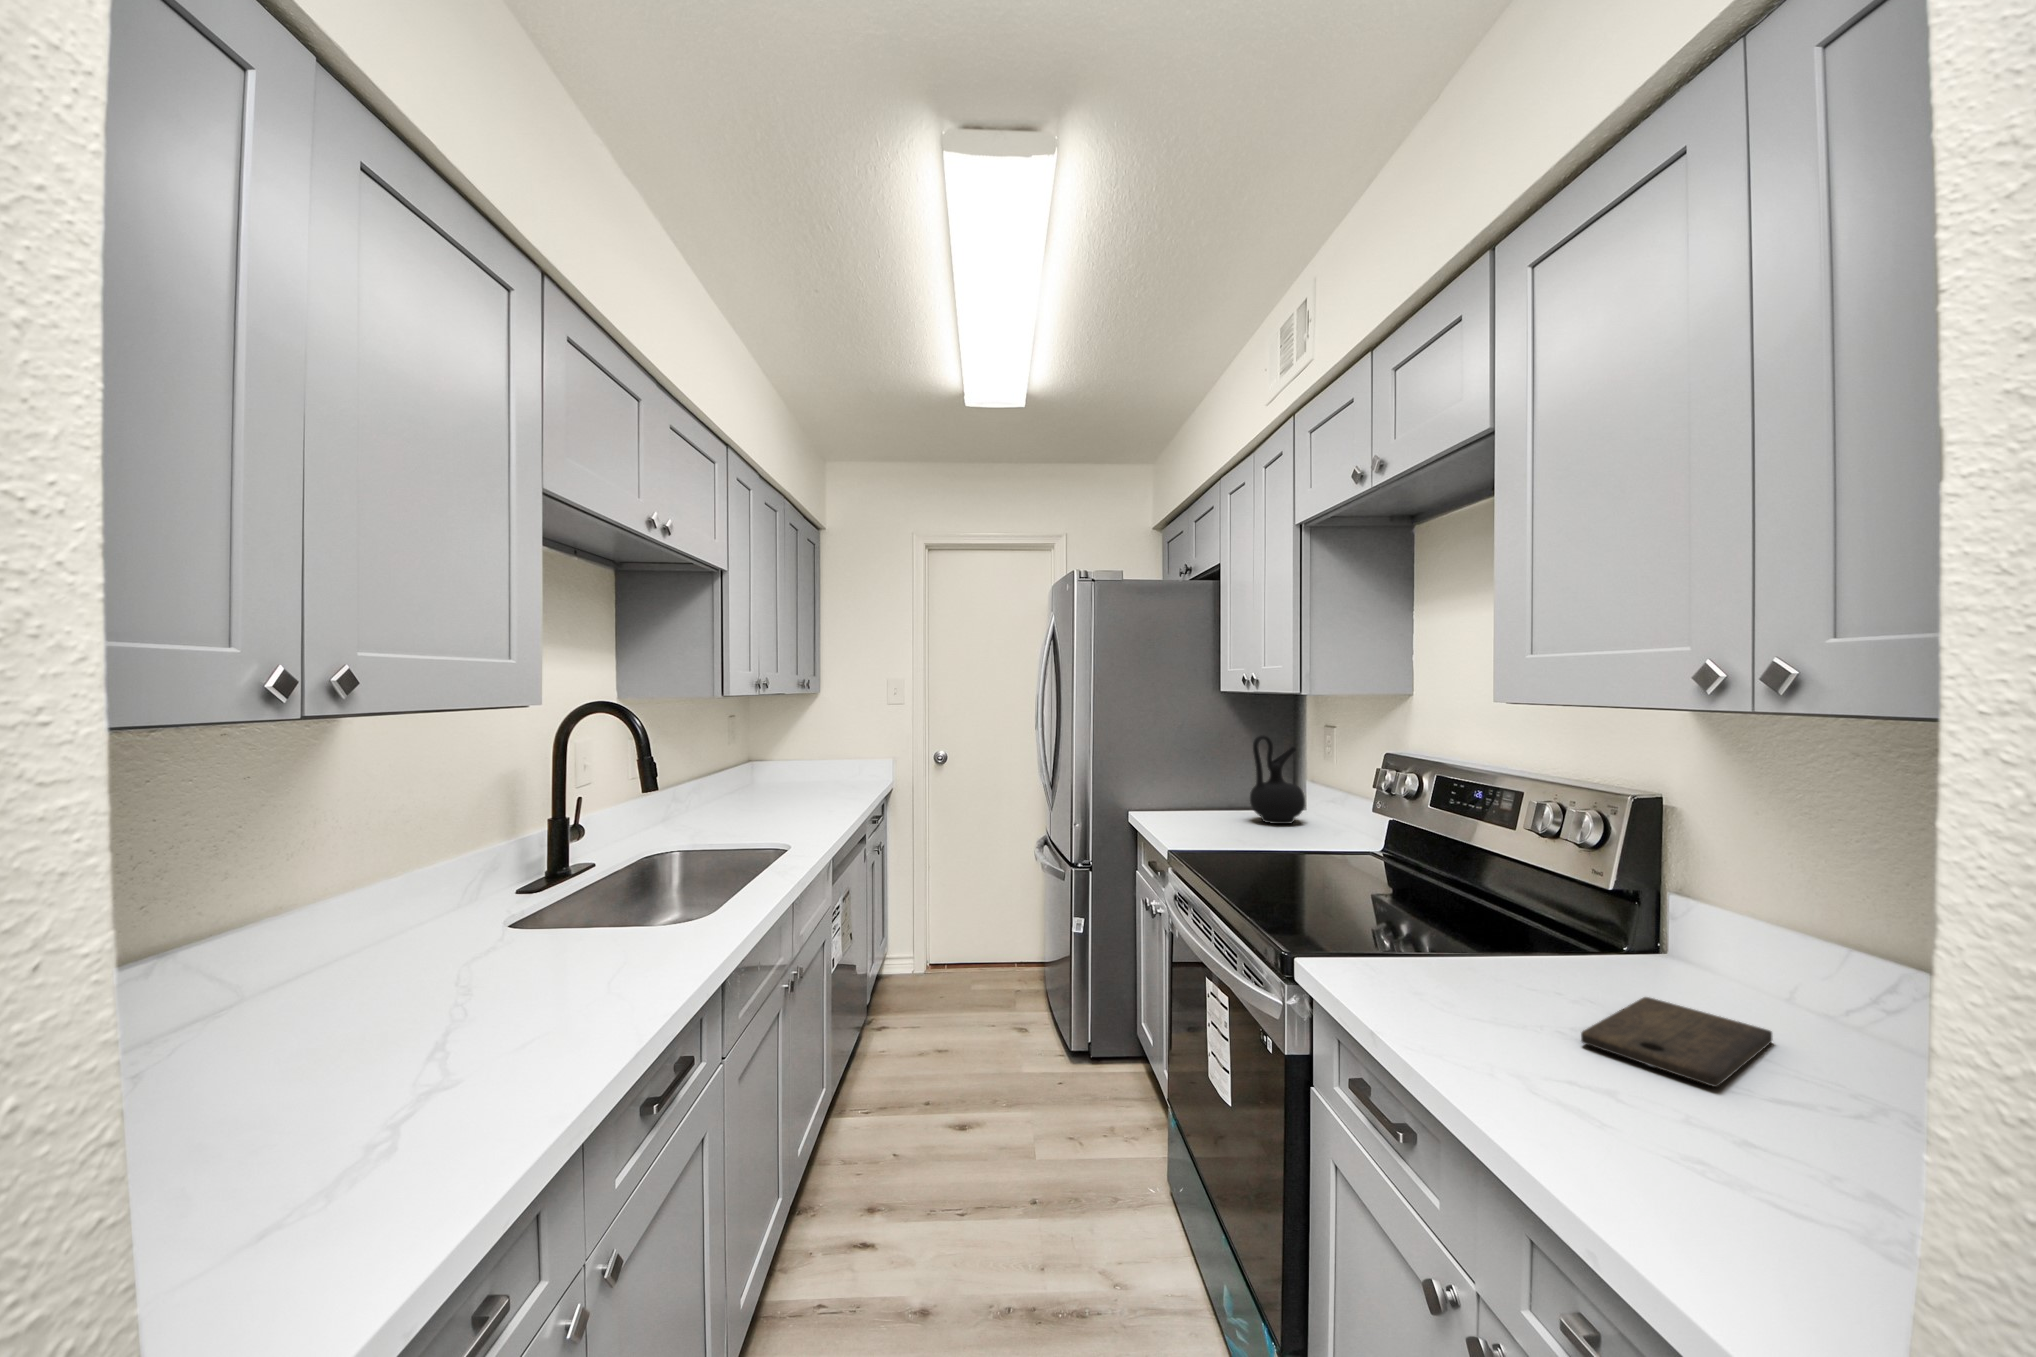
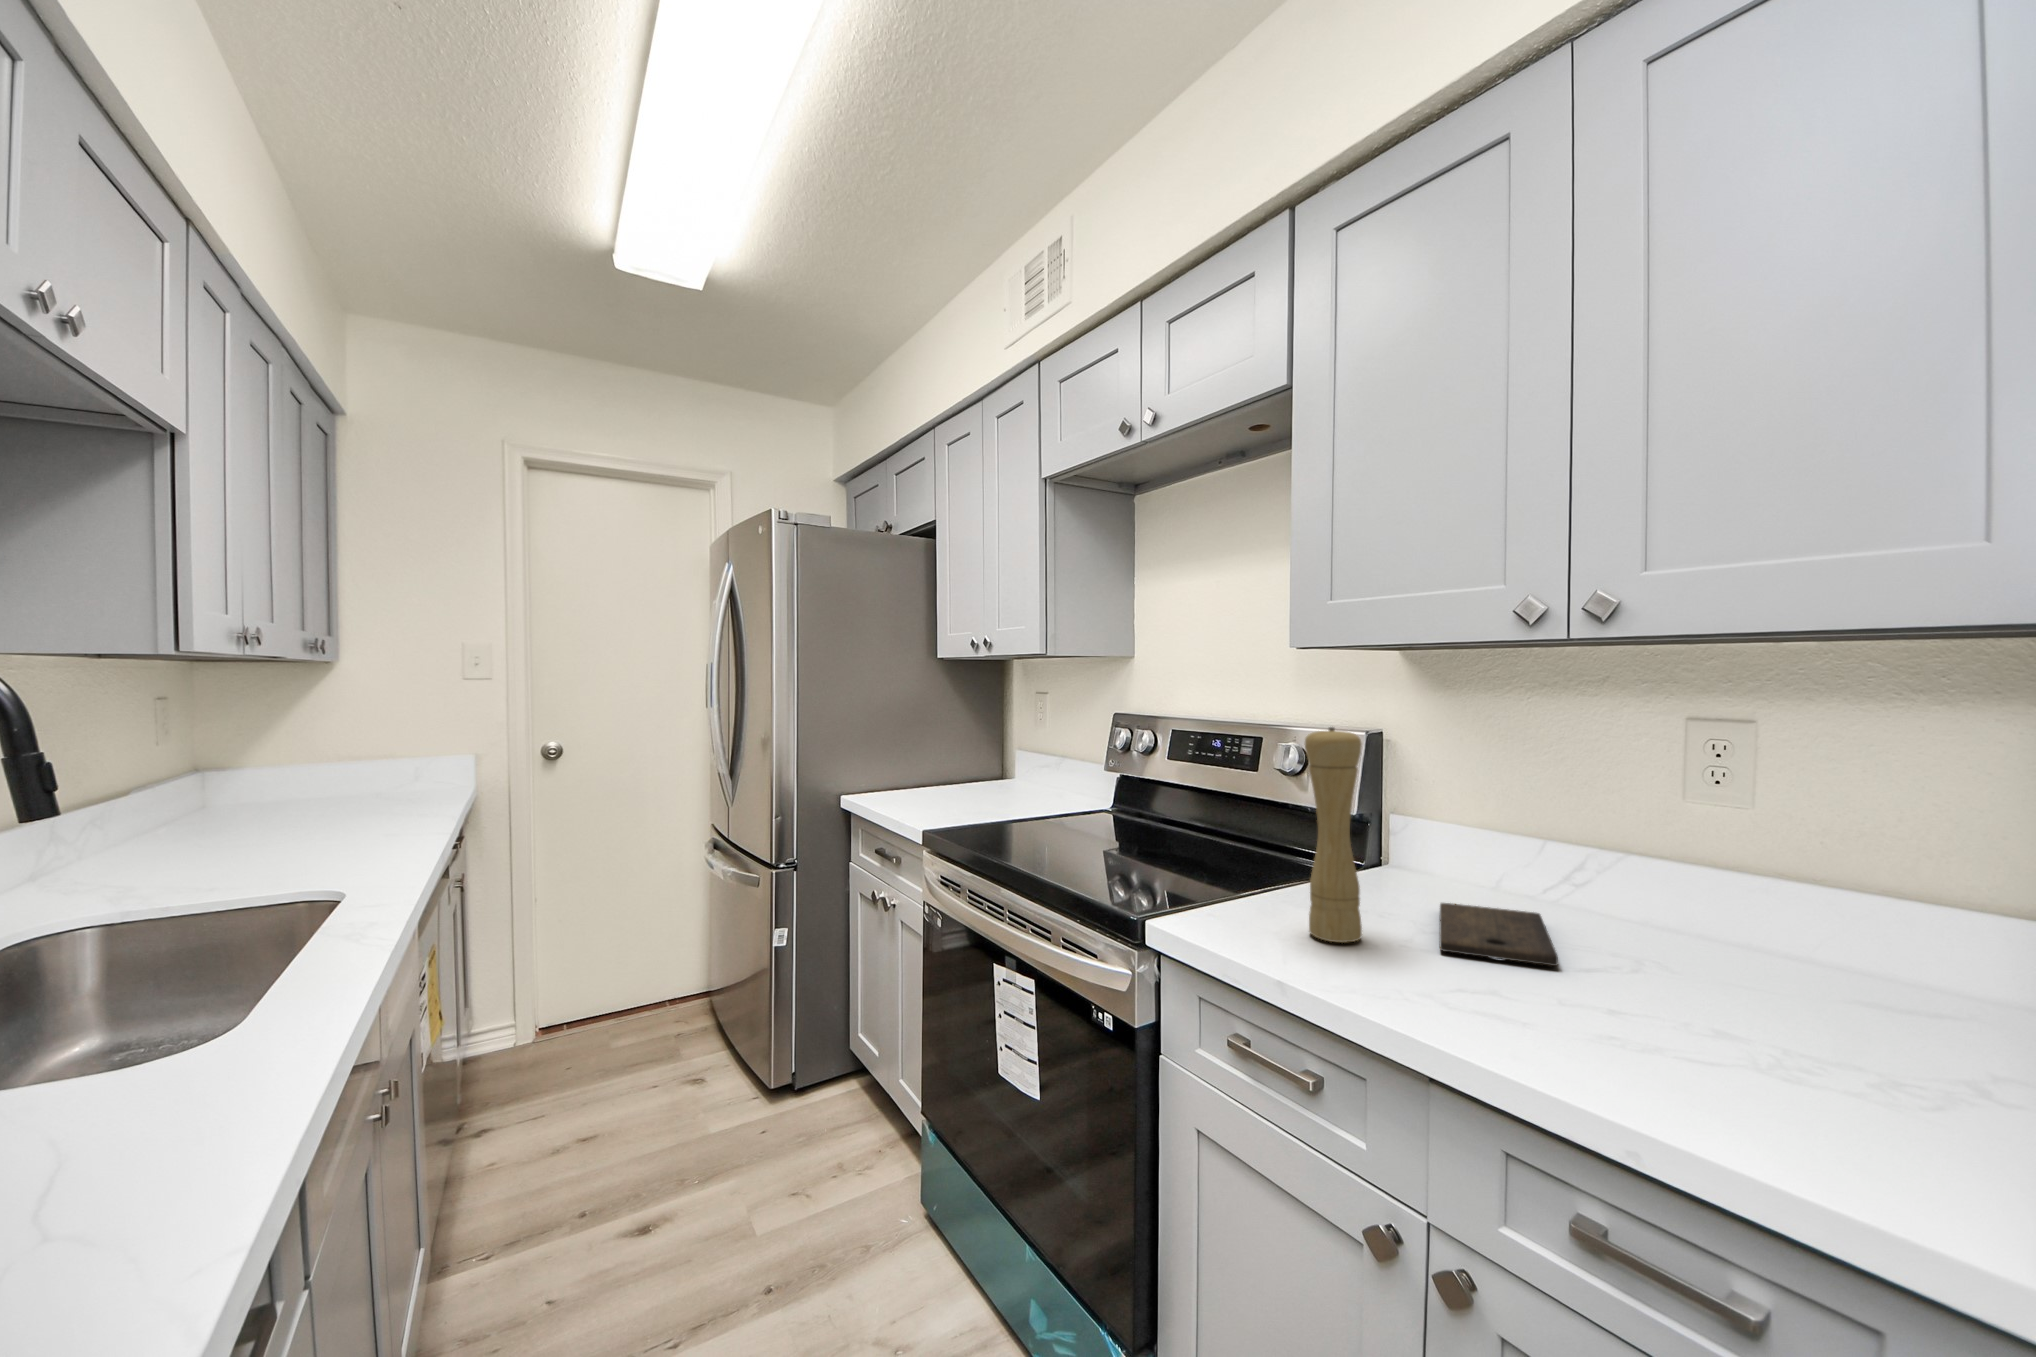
ceramic jug: present [1250,735,1305,824] -> none [972,704,1027,797]
pepper mill: none [1443,795,1504,1015] -> present [1305,727,1362,942]

